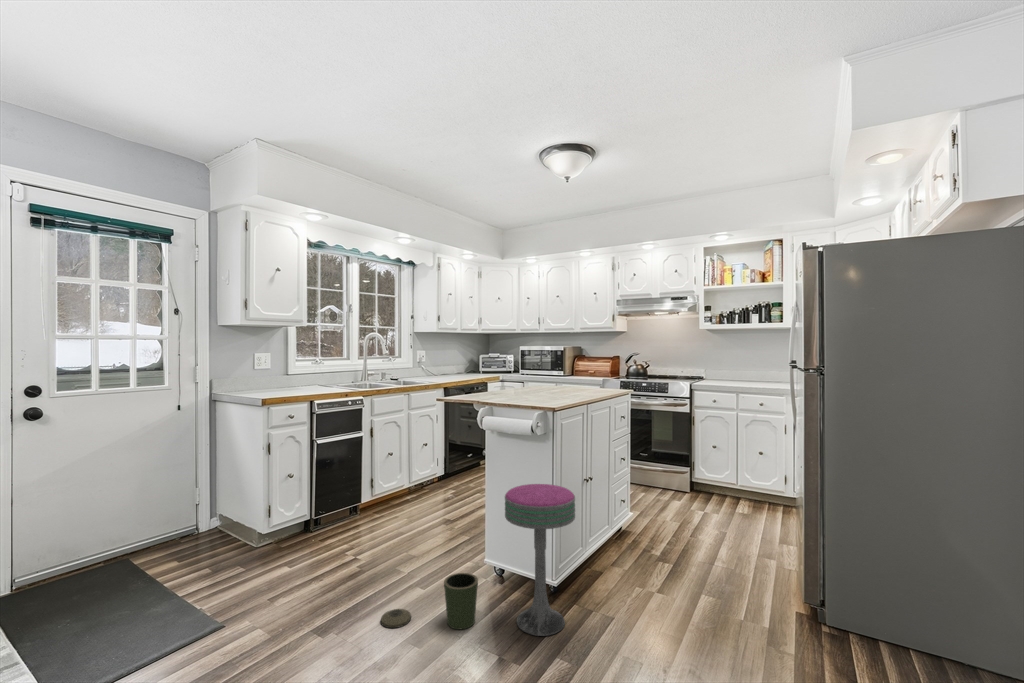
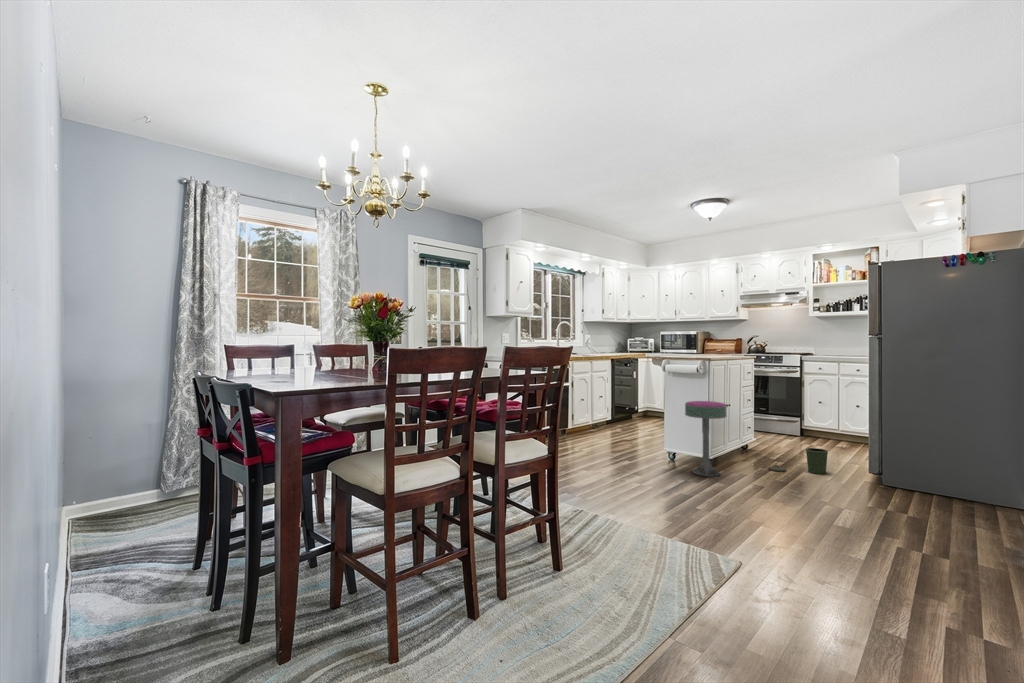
trash can: present [381,573,478,629] -> present [768,448,828,474]

